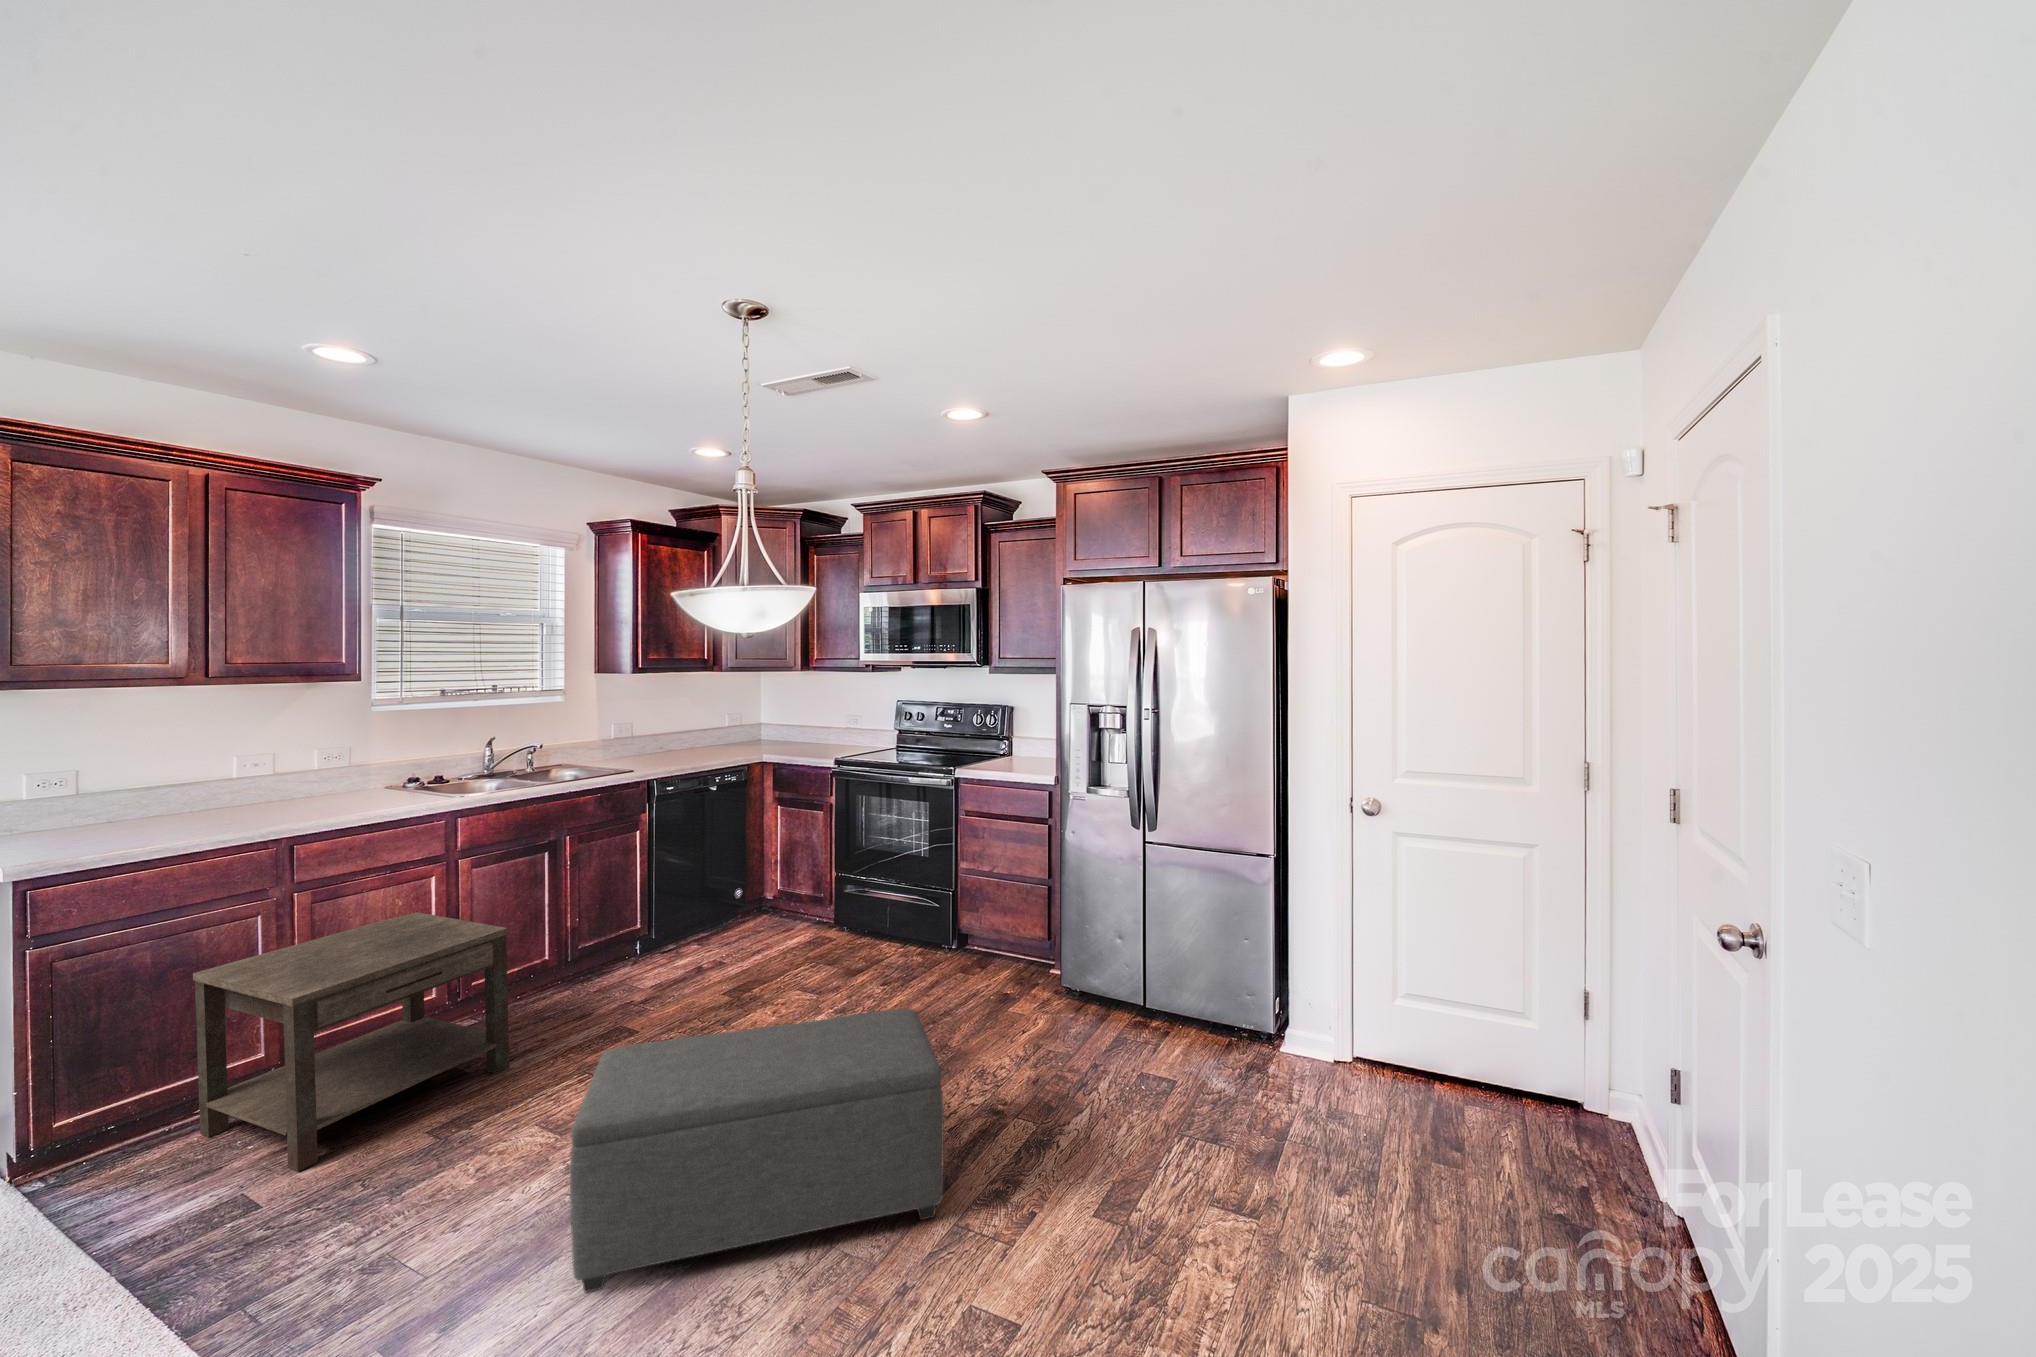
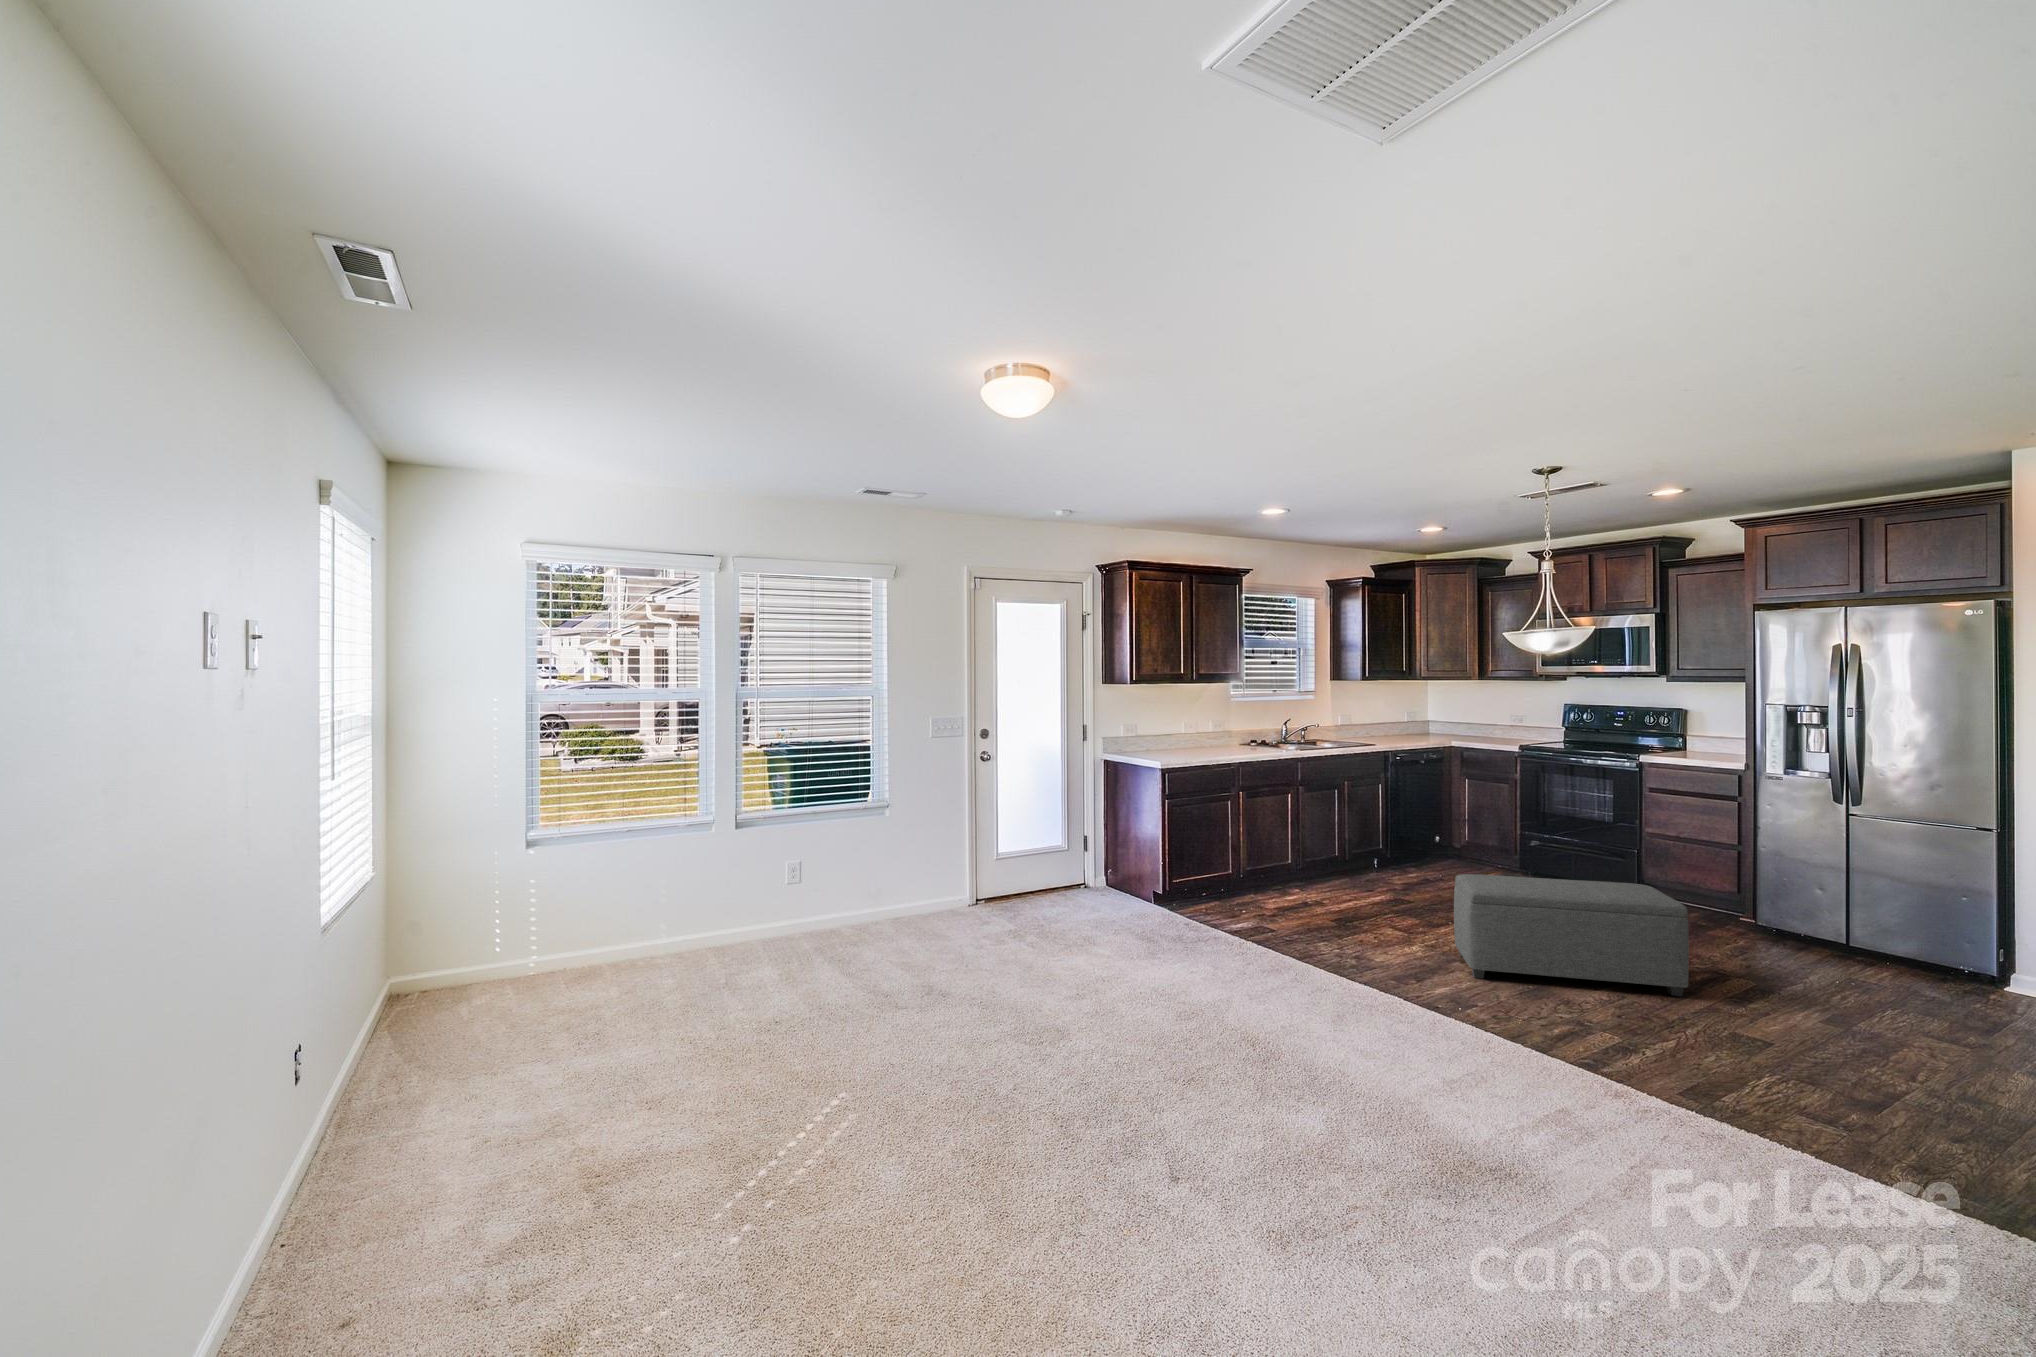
side table: present [193,912,509,1172] -> none [1215,811,1348,919]

